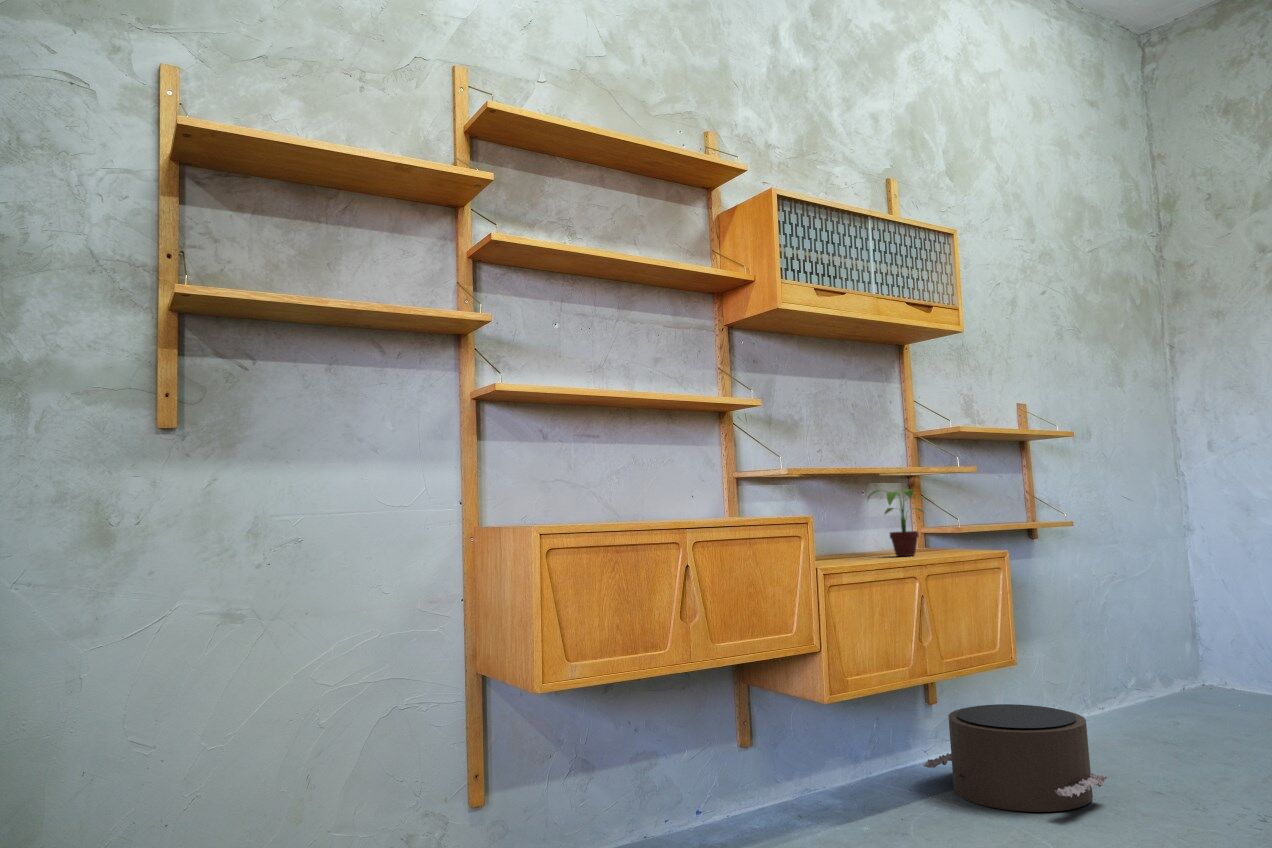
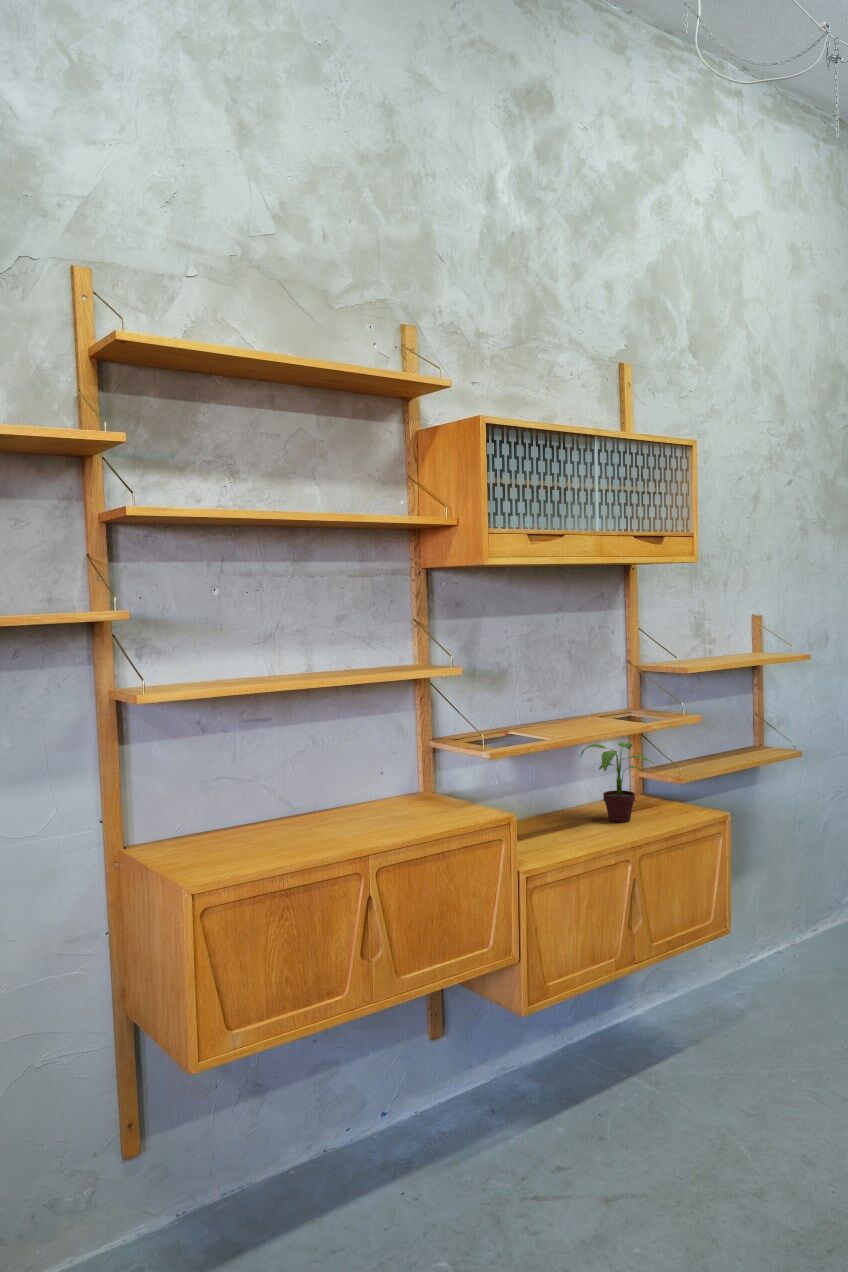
pouf: present [923,704,1109,812] -> none [627,970,820,1108]

